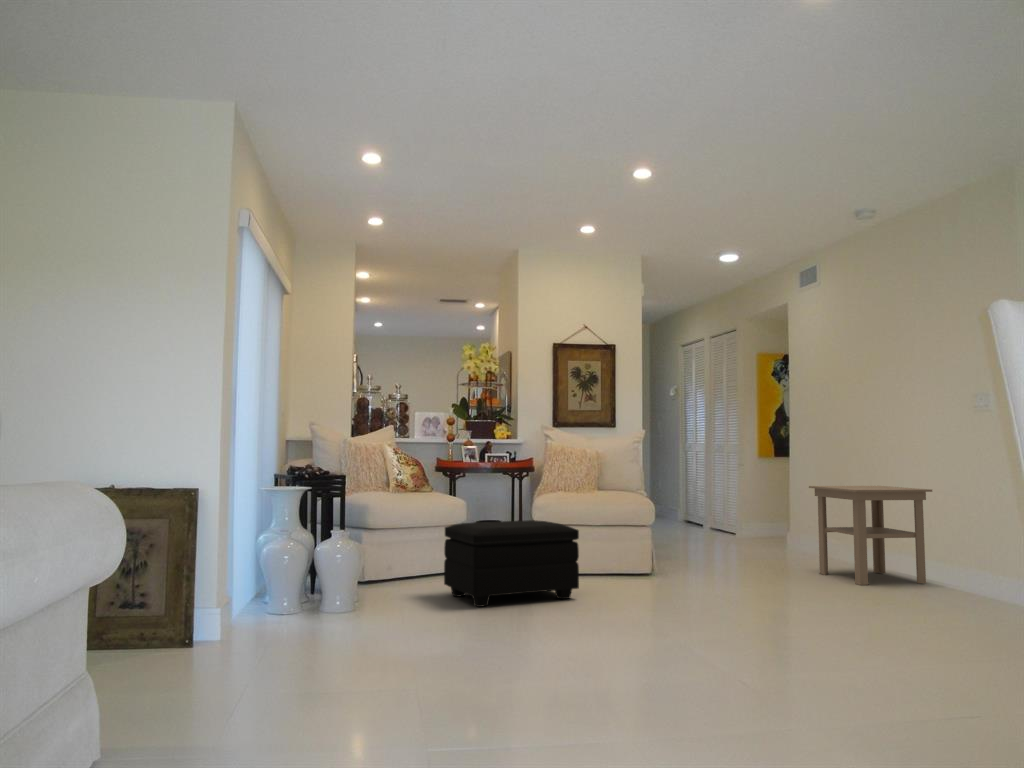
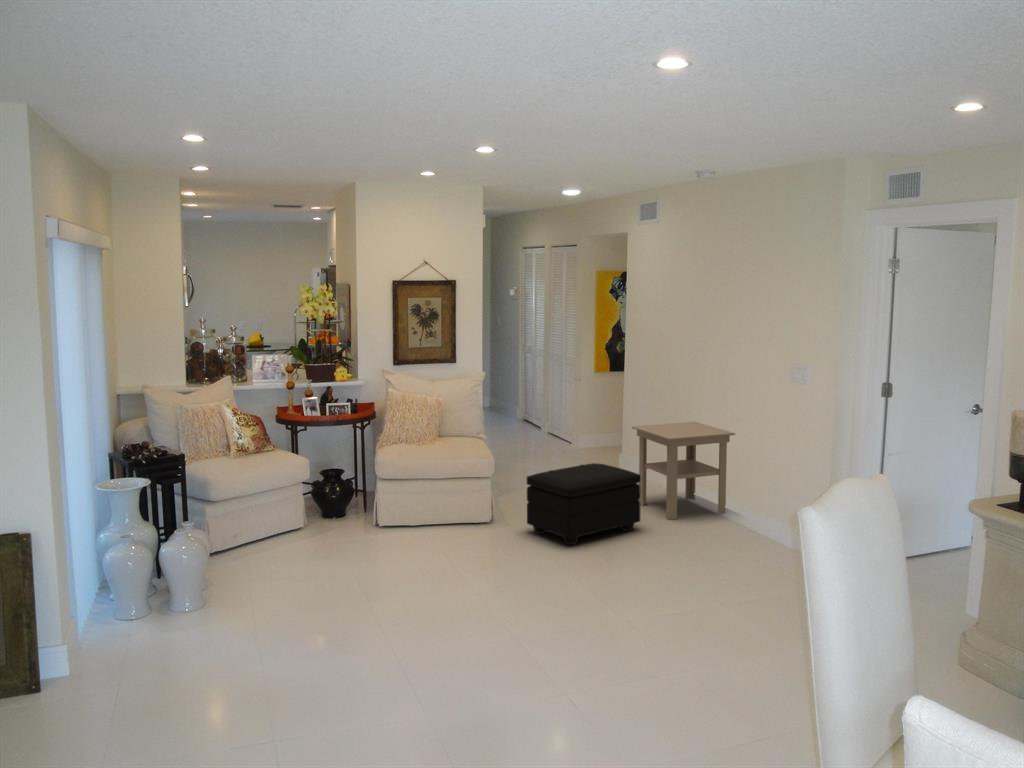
footstool: present [444,520,579,607] -> present [527,463,641,545]

